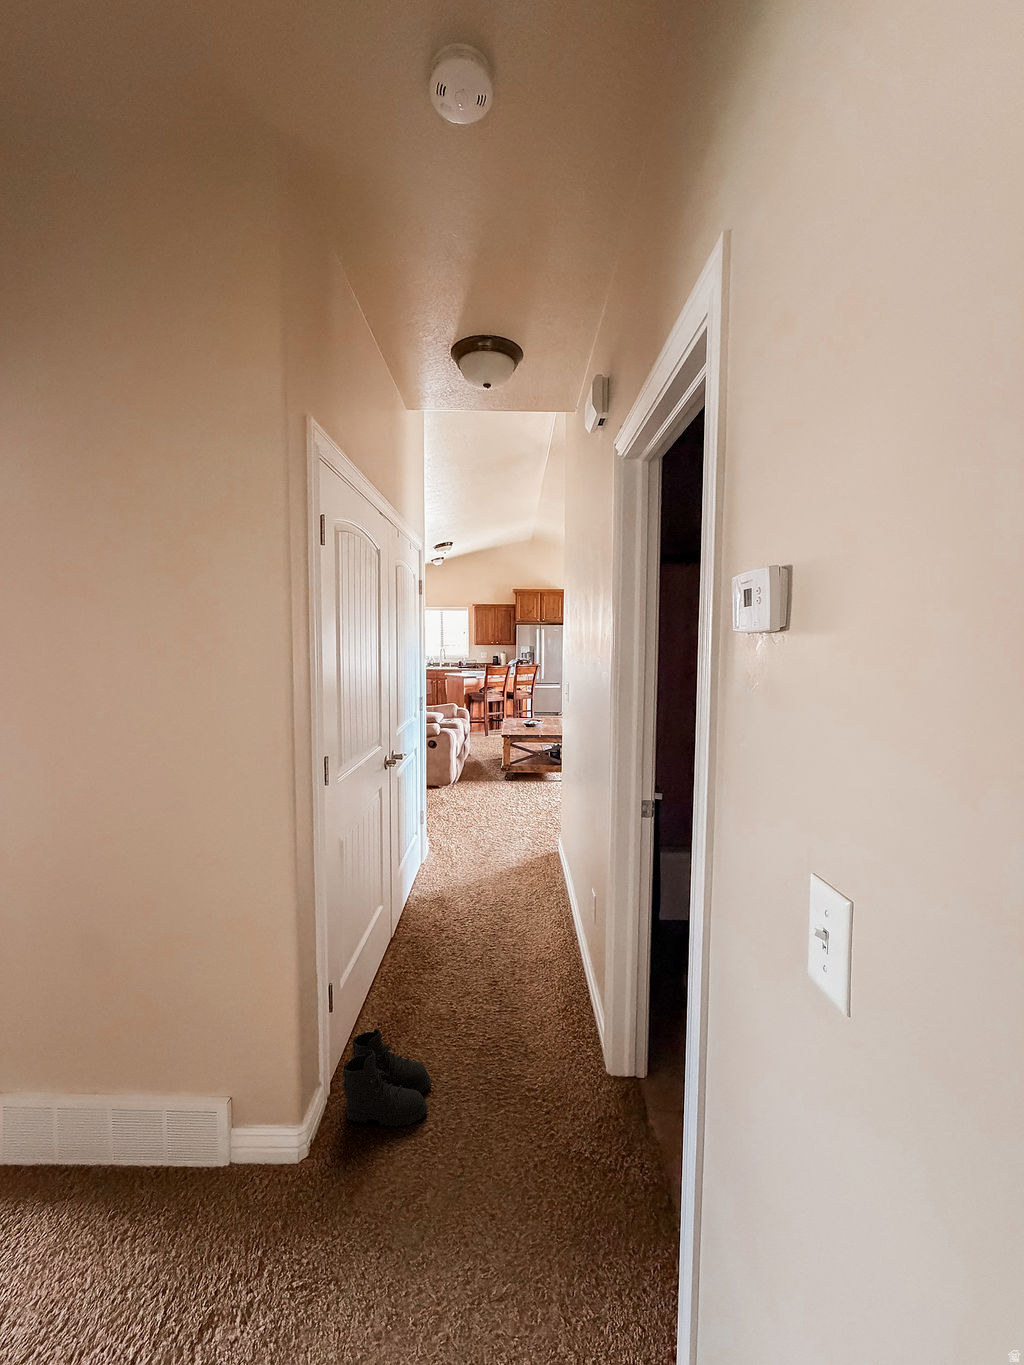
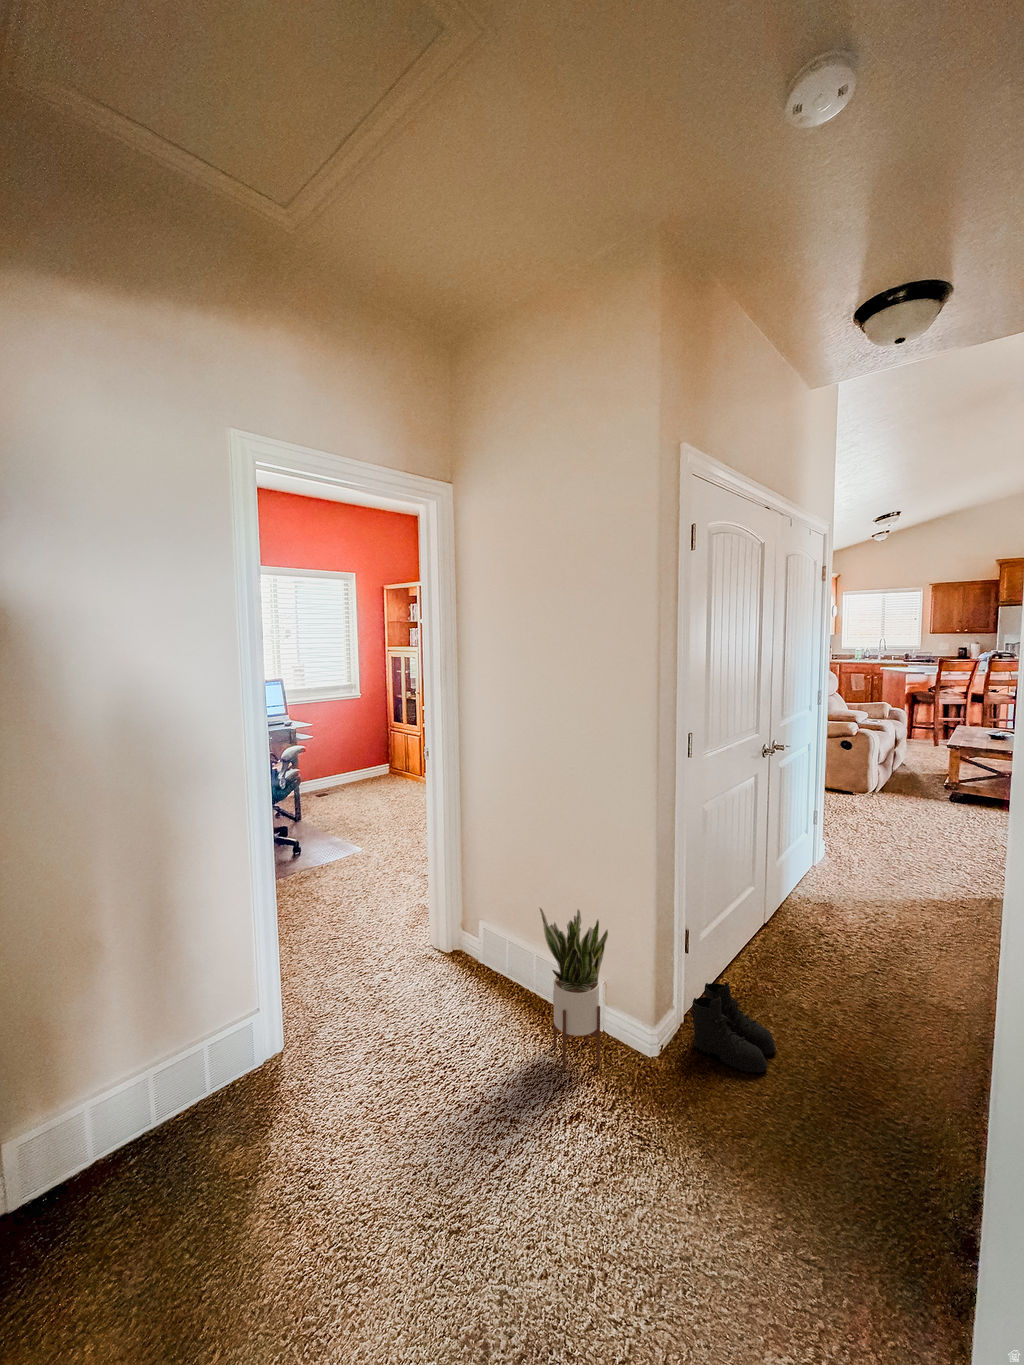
potted plant: none [128,1016,237,1250] -> present [539,908,608,1071]

